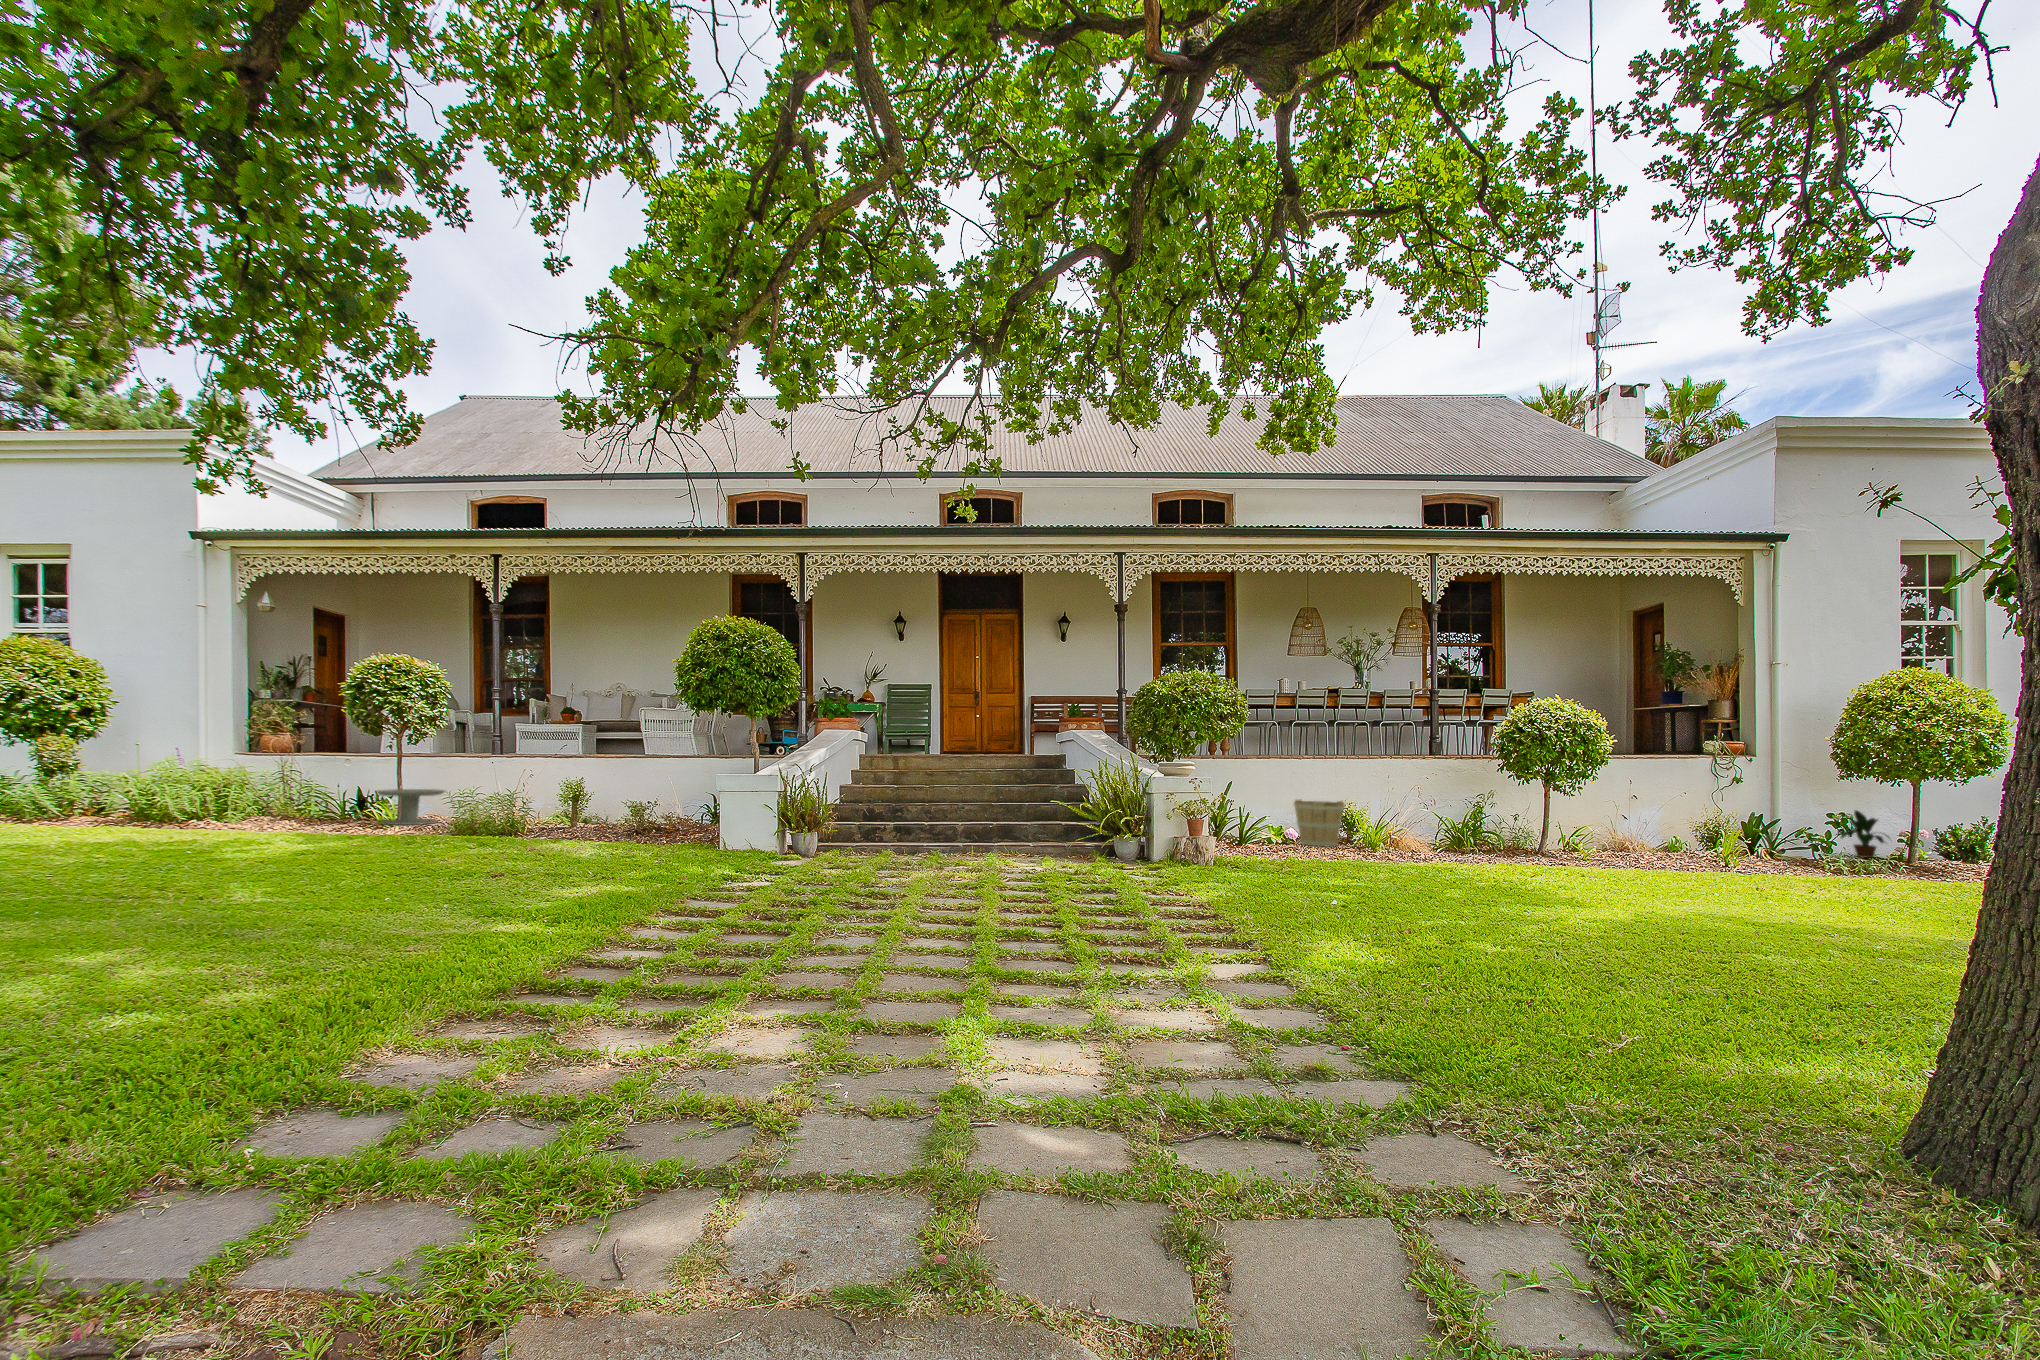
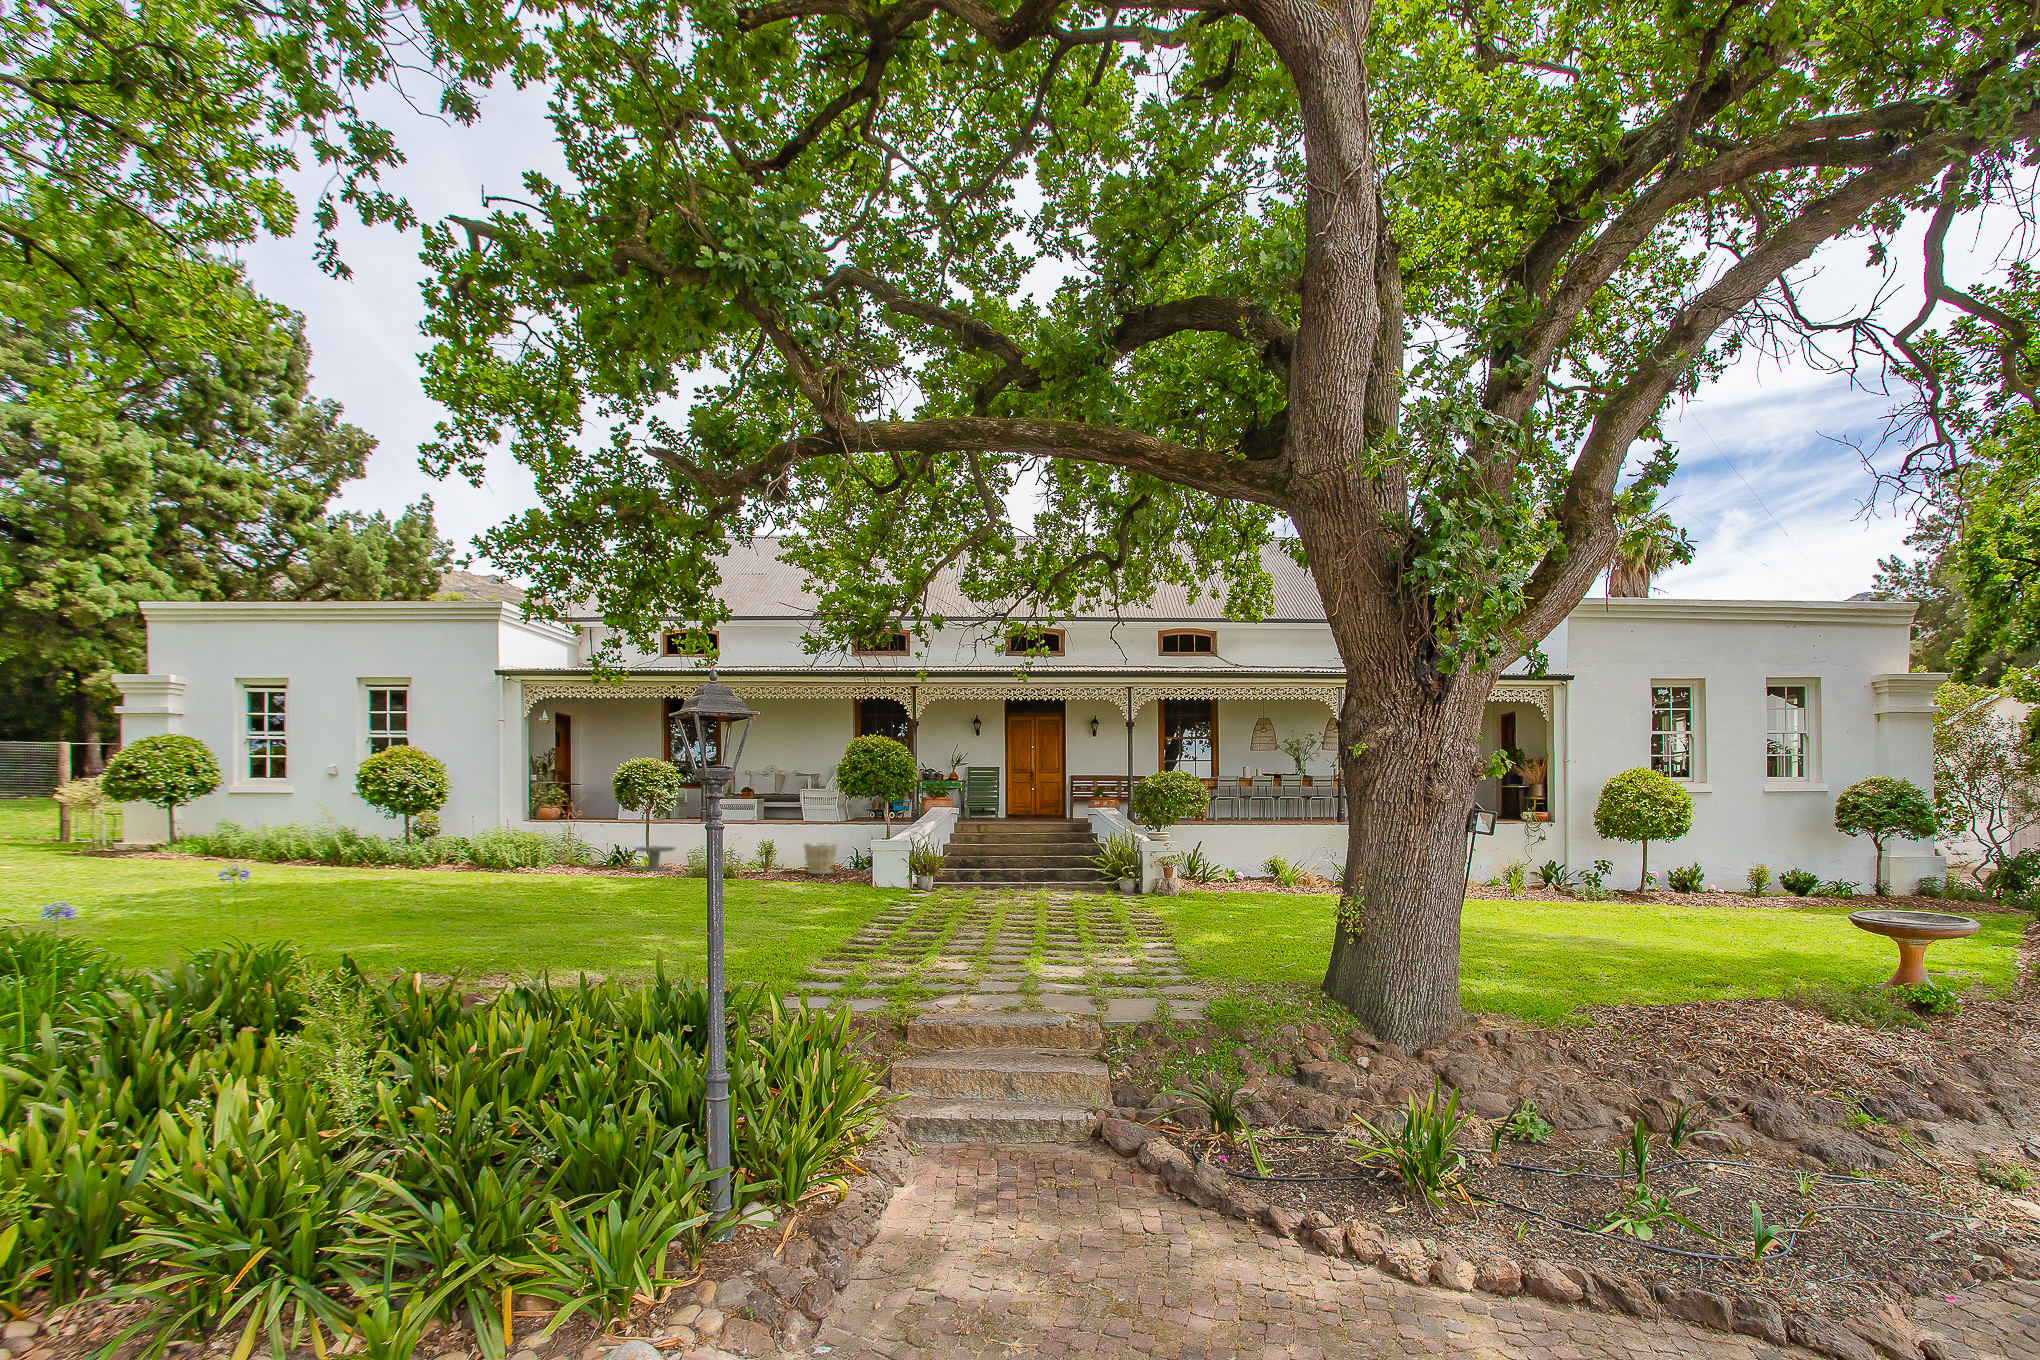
wooden bucket: present [1294,800,1345,847] -> present [804,843,838,874]
potted plant: present [1838,810,1889,858] -> none [1602,860,1635,892]

